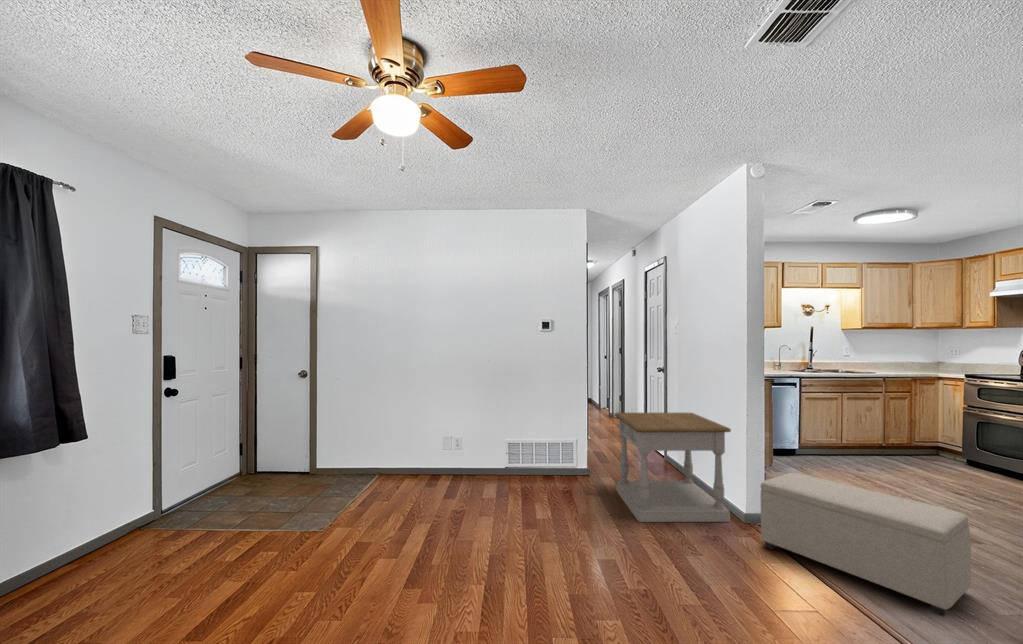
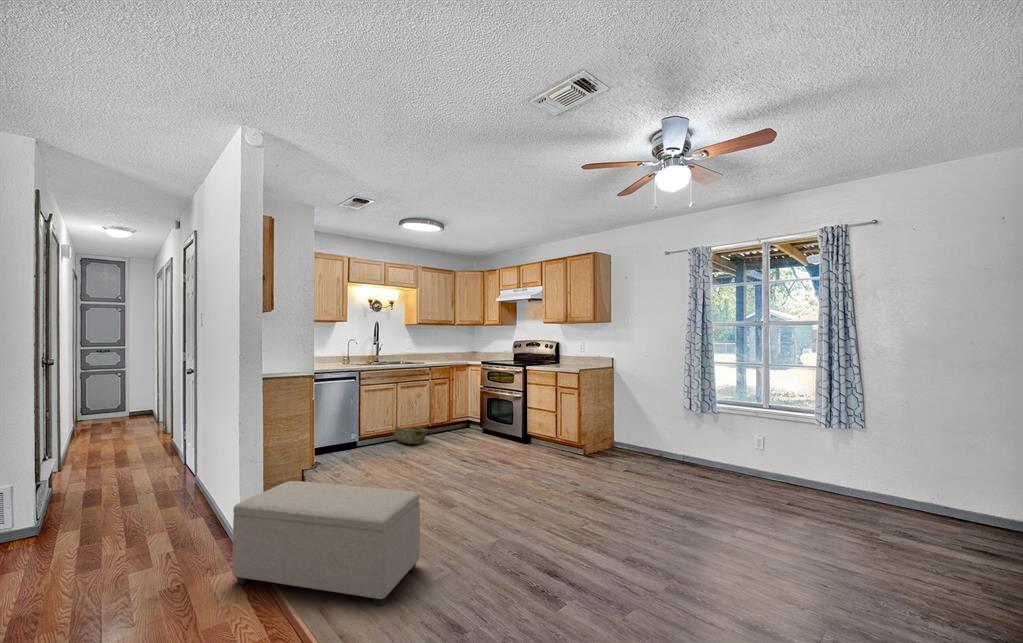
side table: present [615,413,731,522] -> none [49,426,220,607]
woven basket: none [839,439,889,464] -> present [394,427,428,444]

